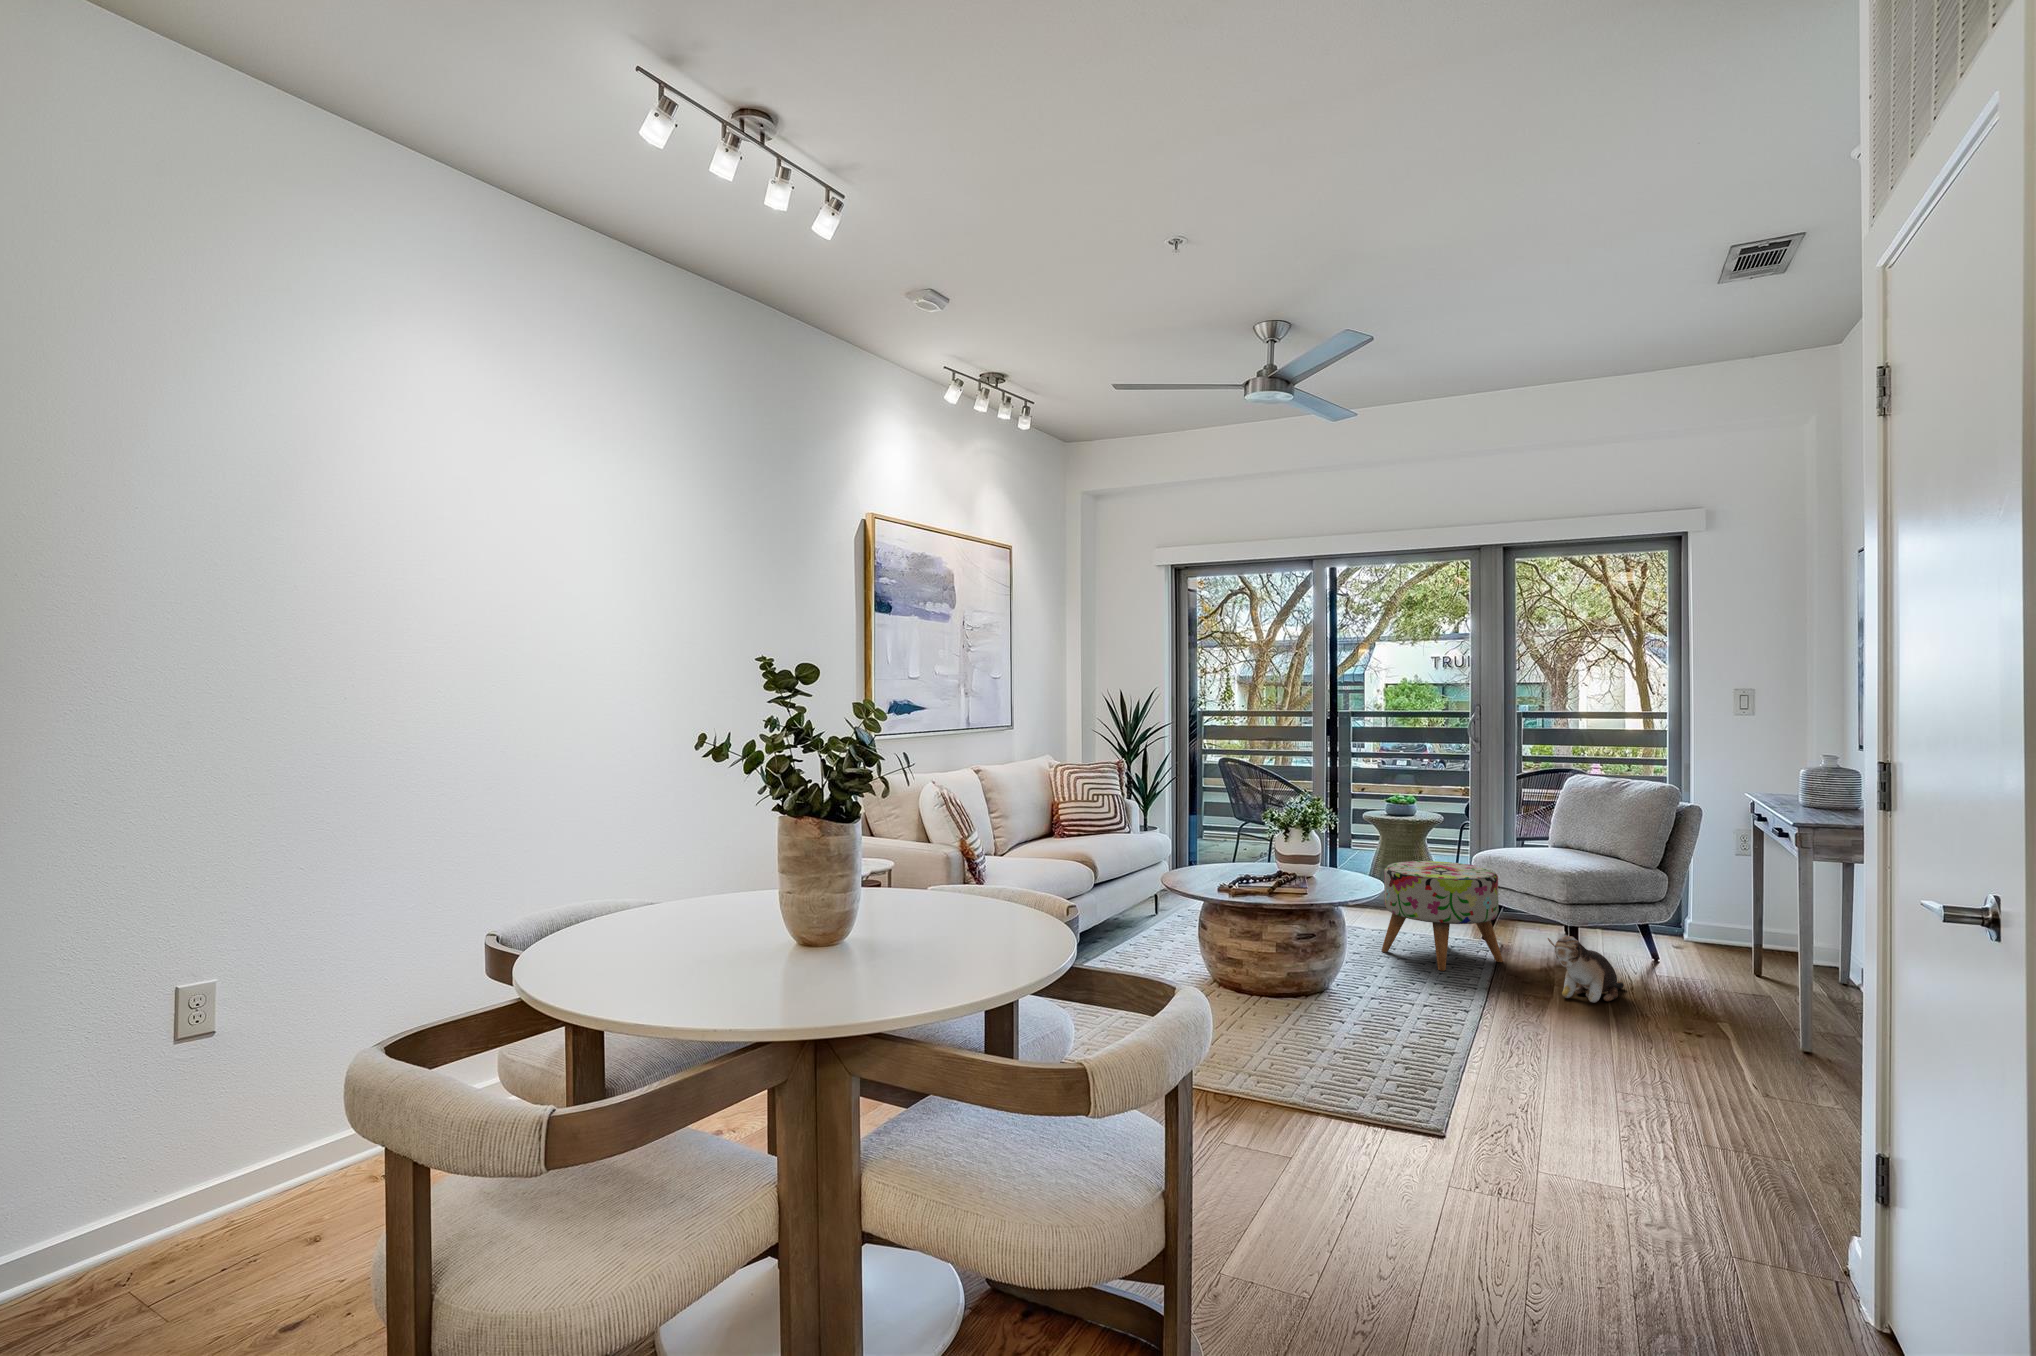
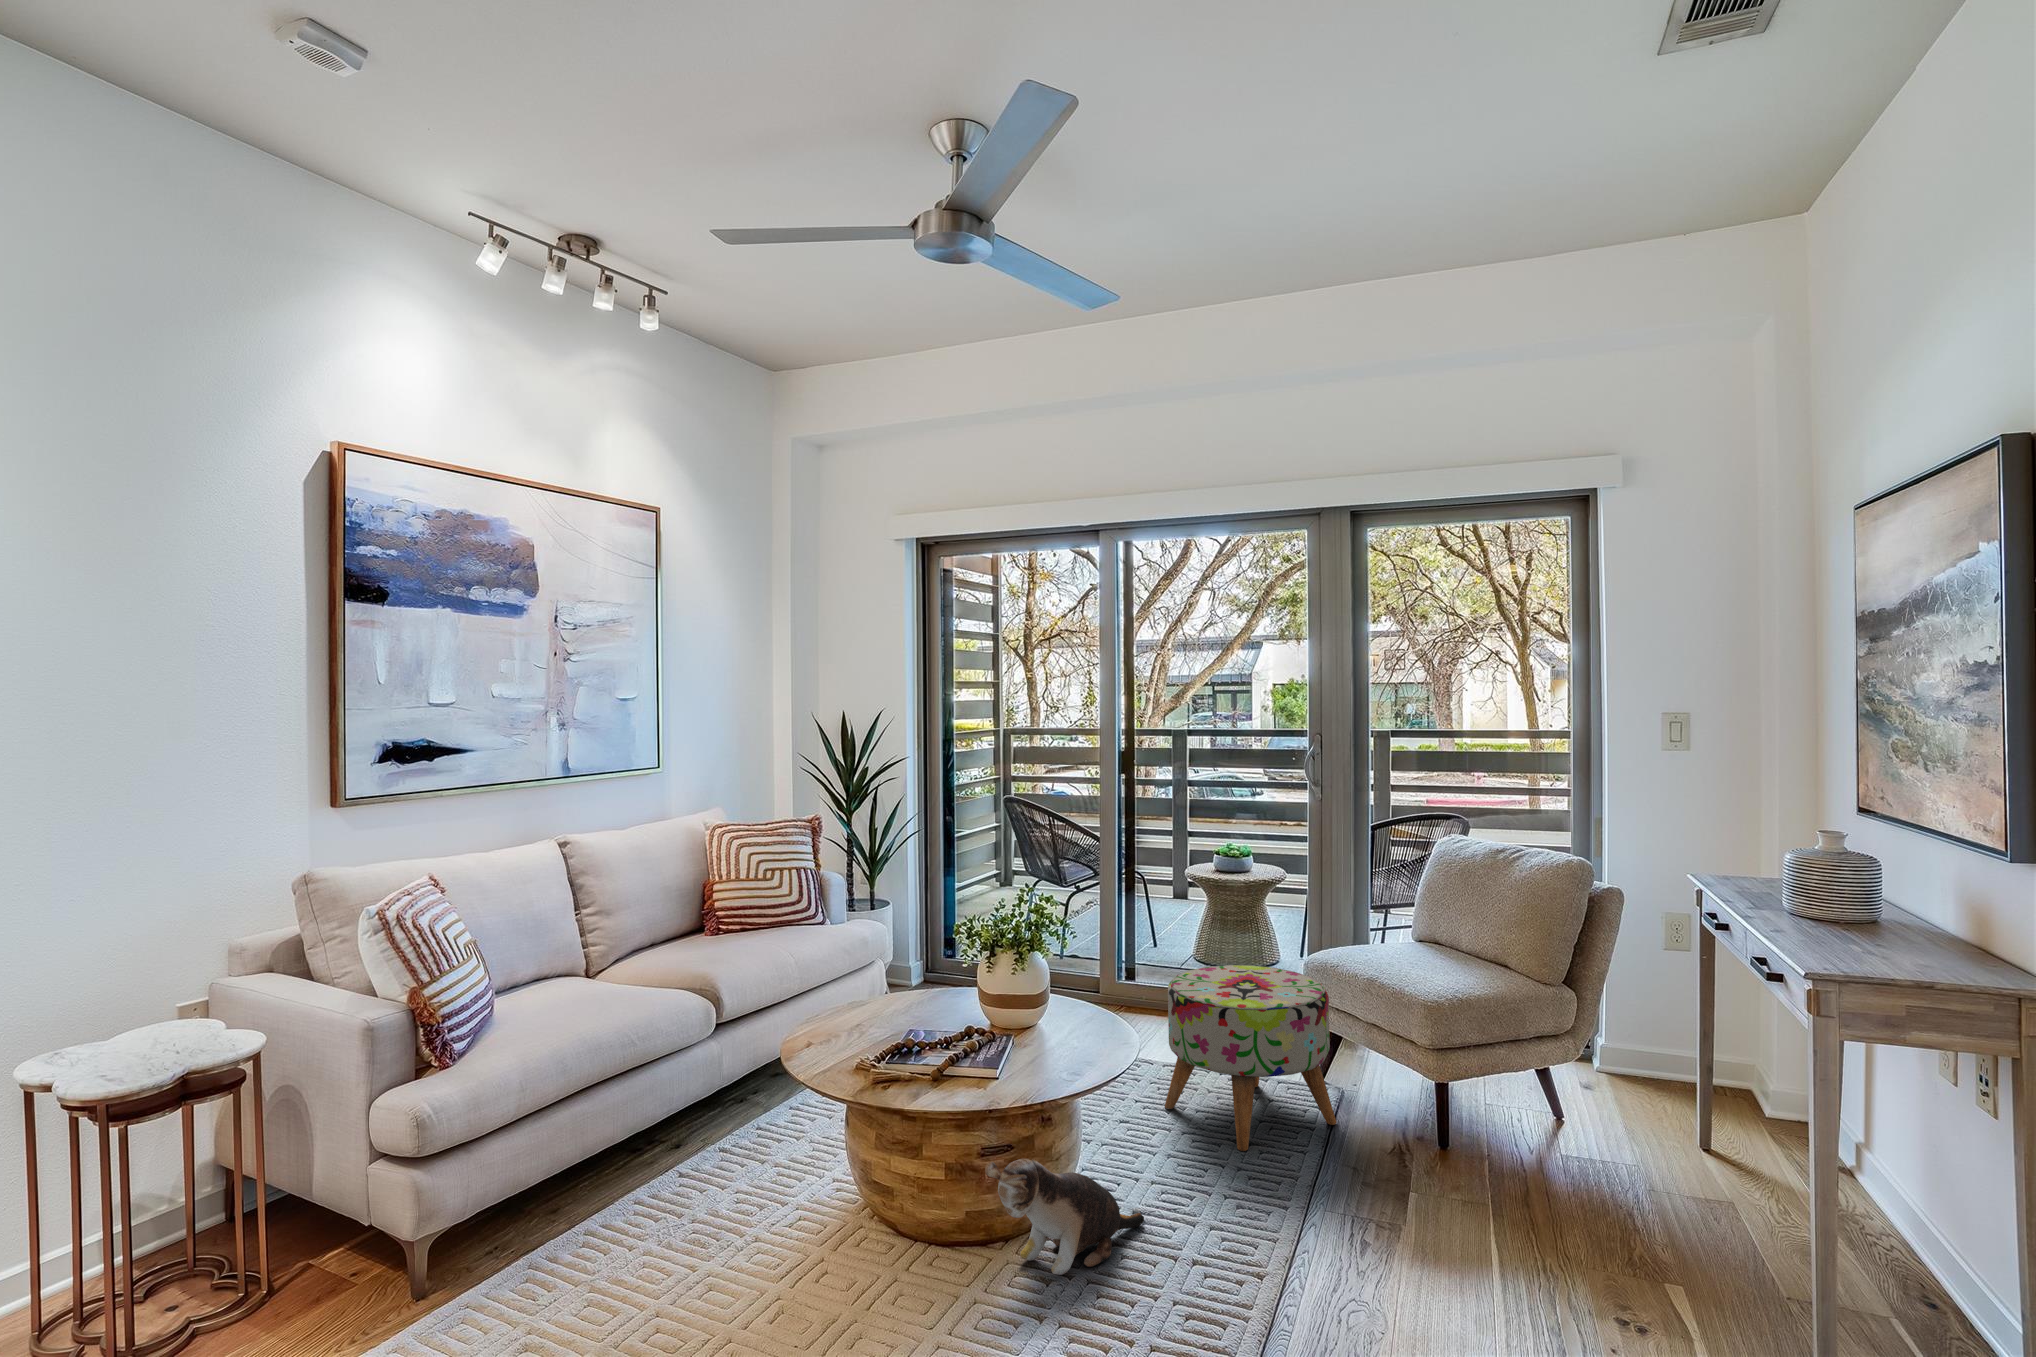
plush toy: present [1548,936,1624,1003] -> present [985,1159,1144,1275]

